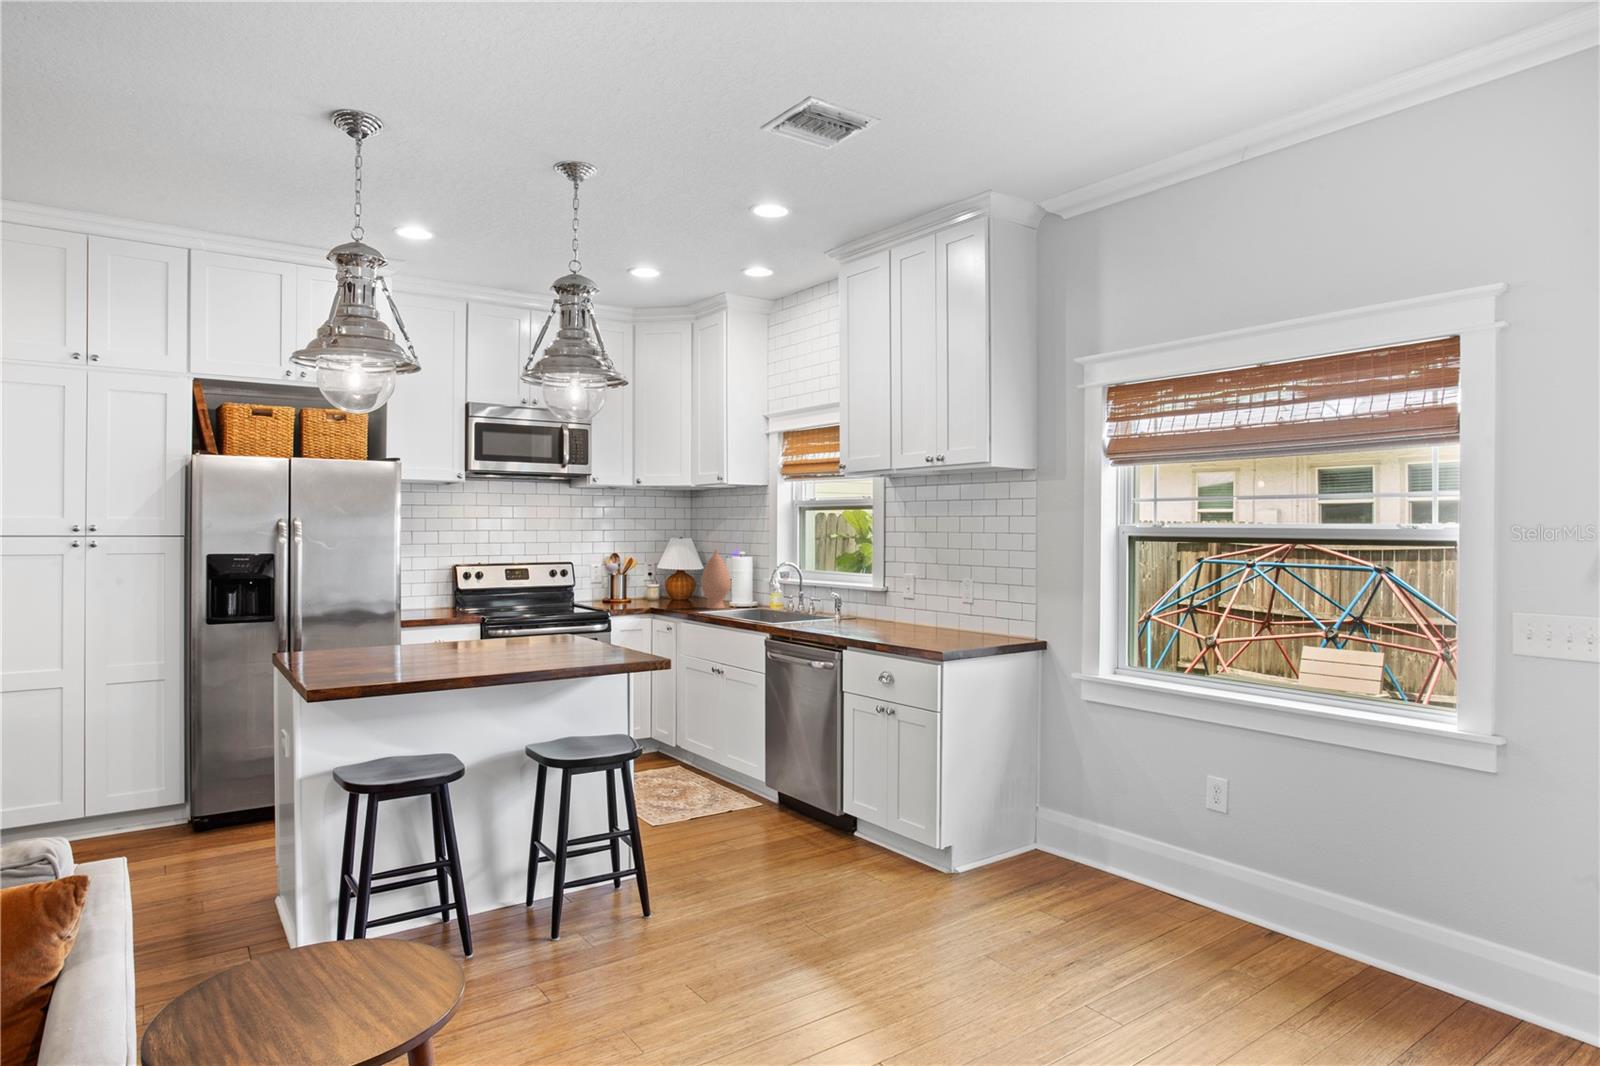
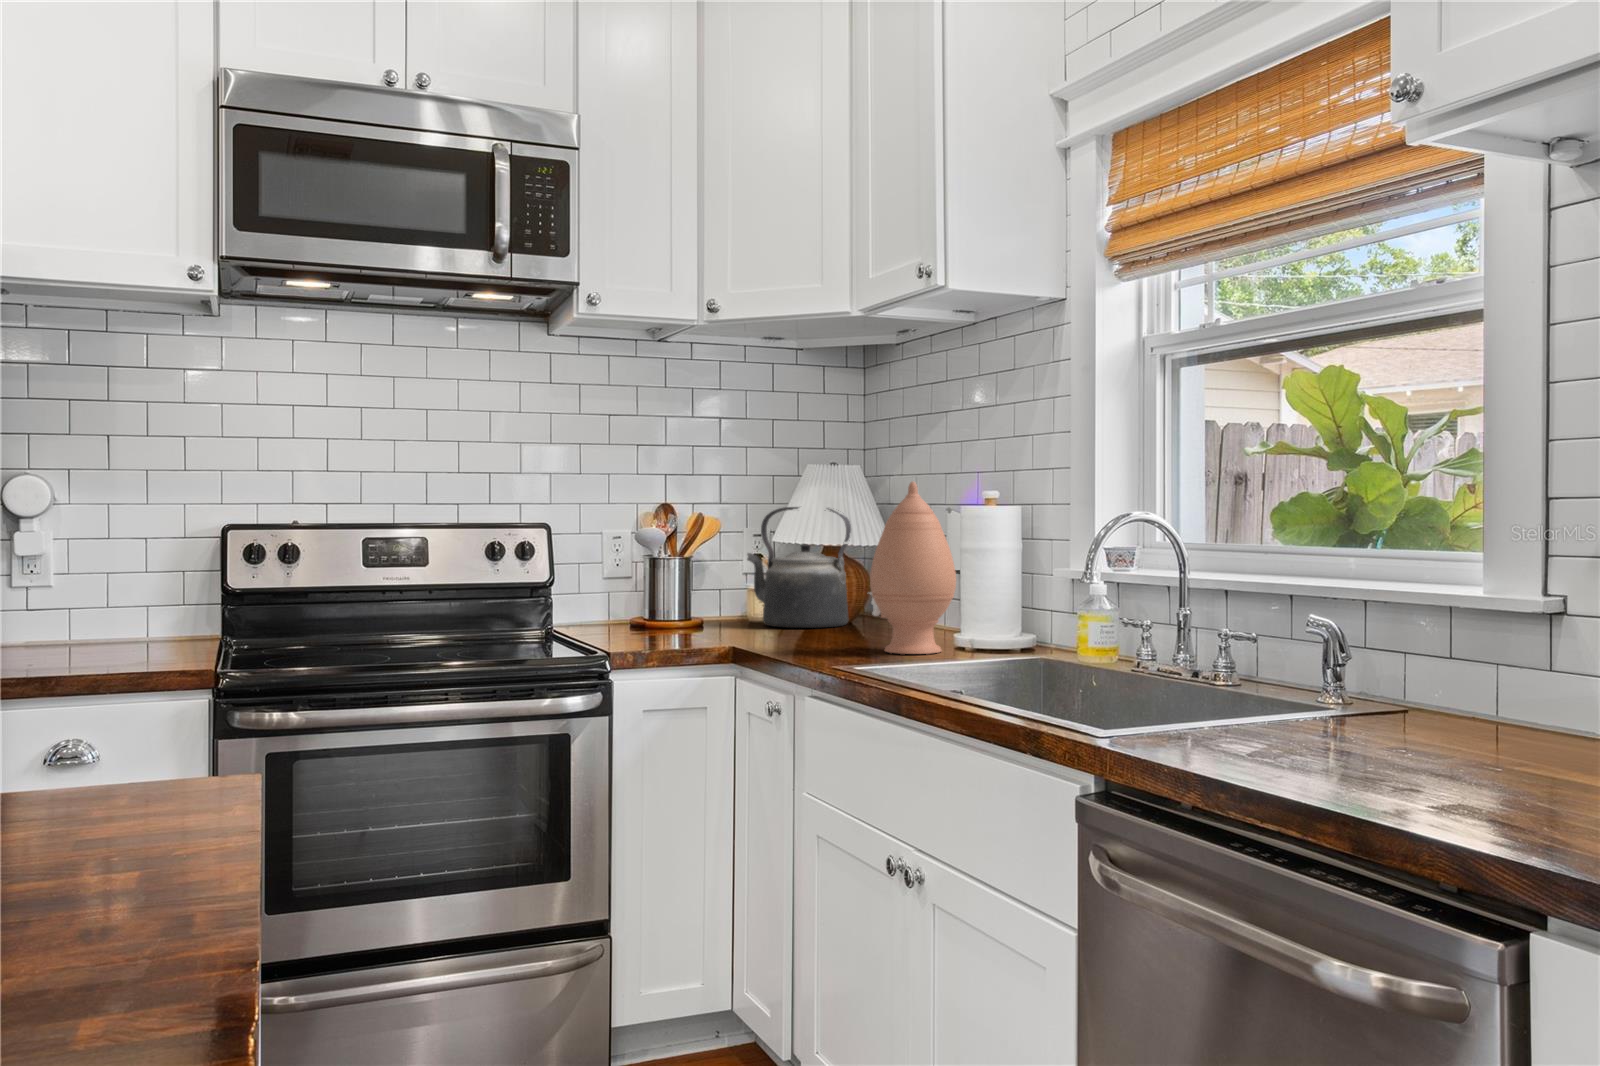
kettle: none [647,555,689,602] -> present [747,507,851,628]

